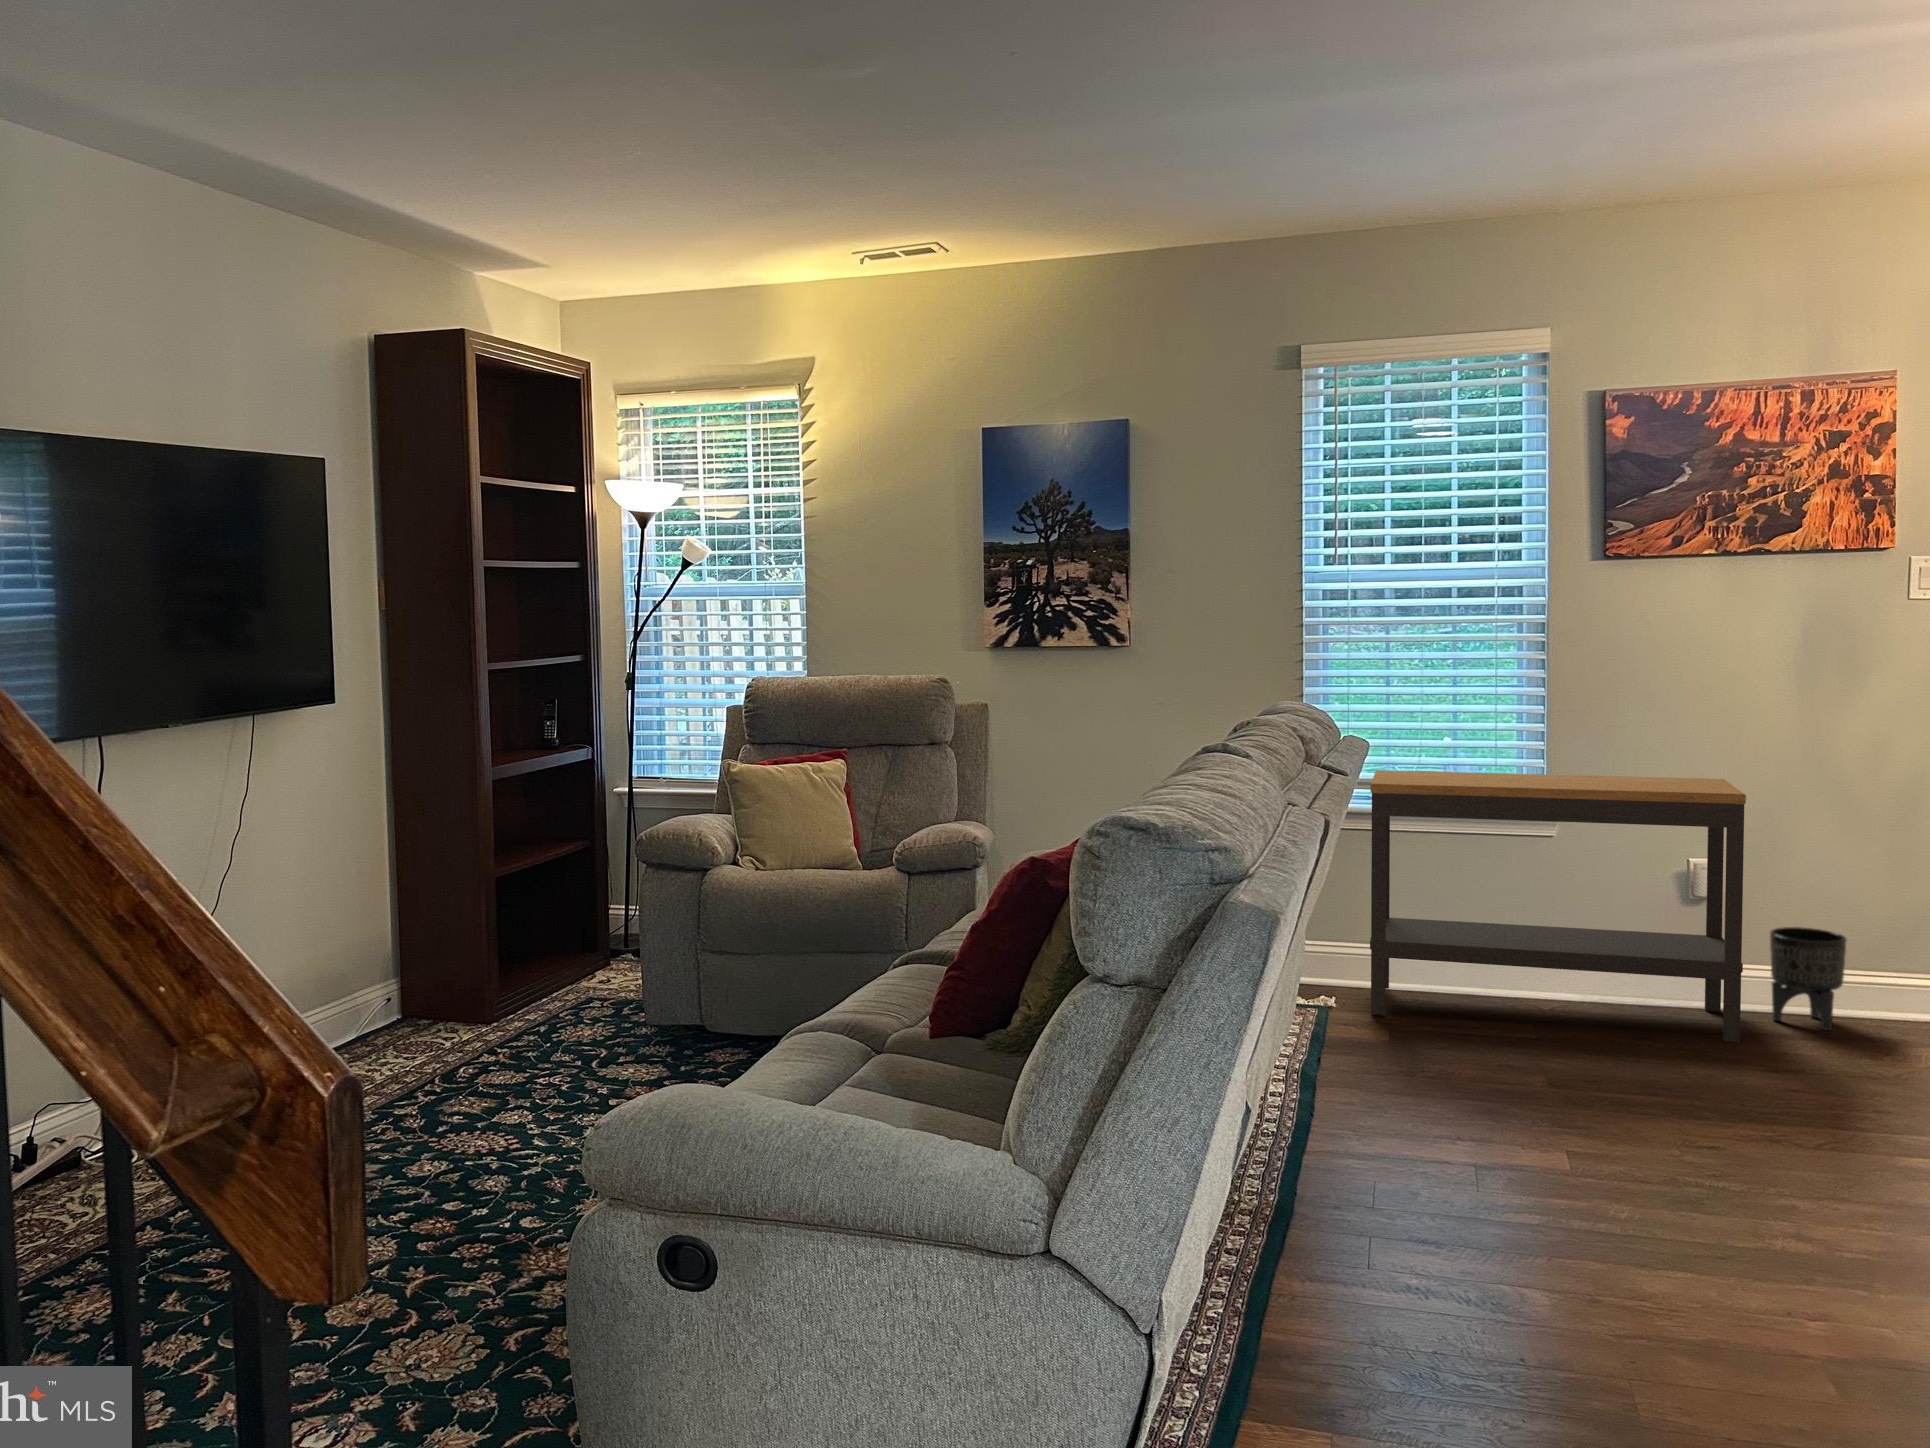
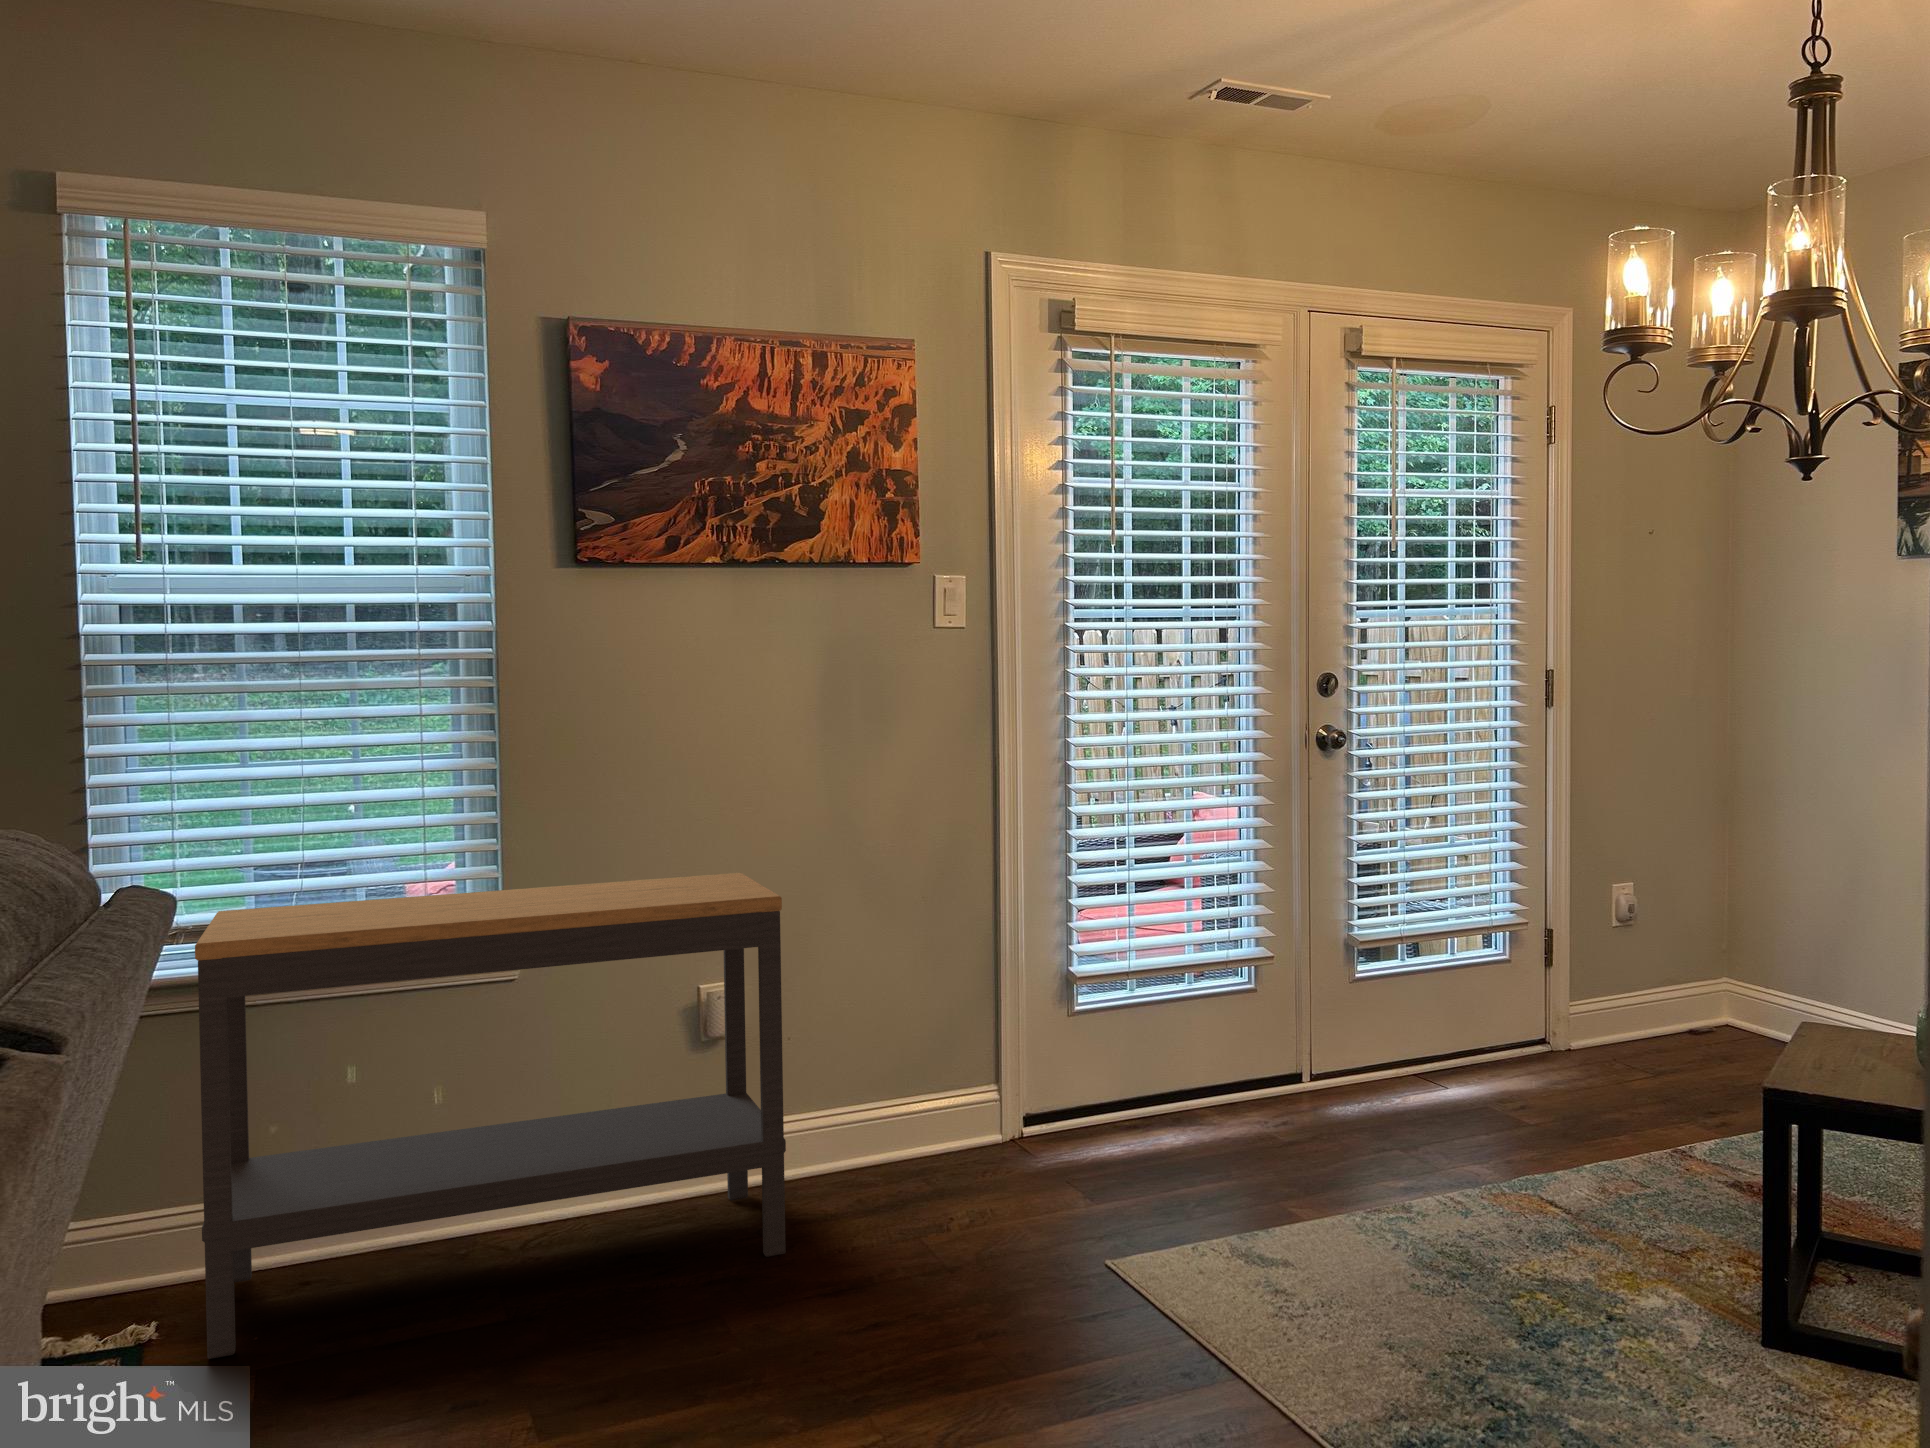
planter: present [1770,927,1847,1030] -> none [805,1059,894,1198]

